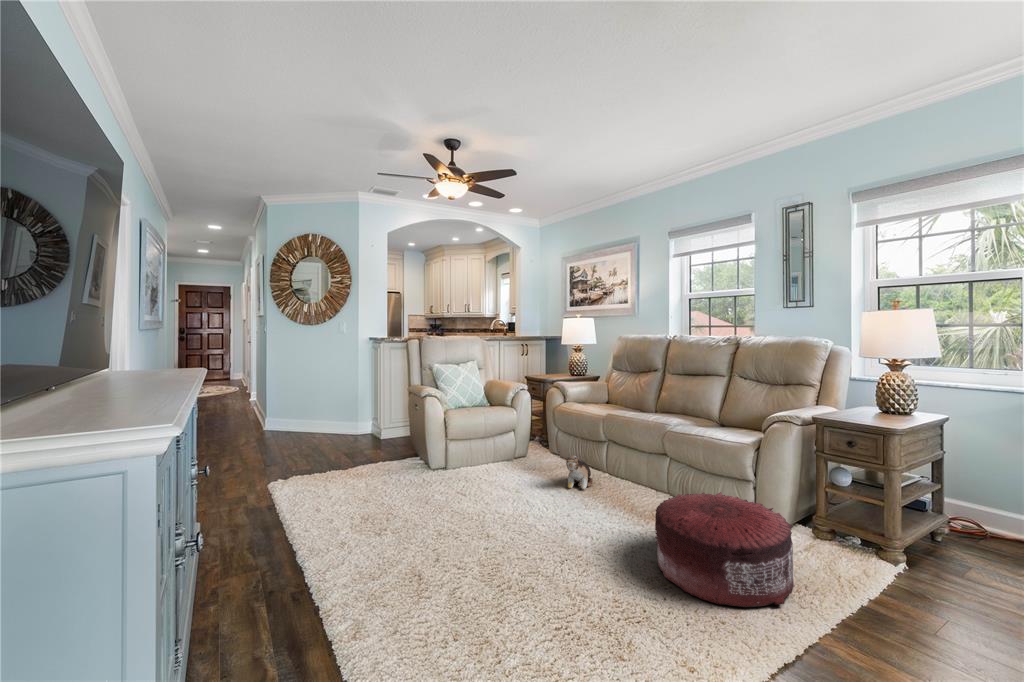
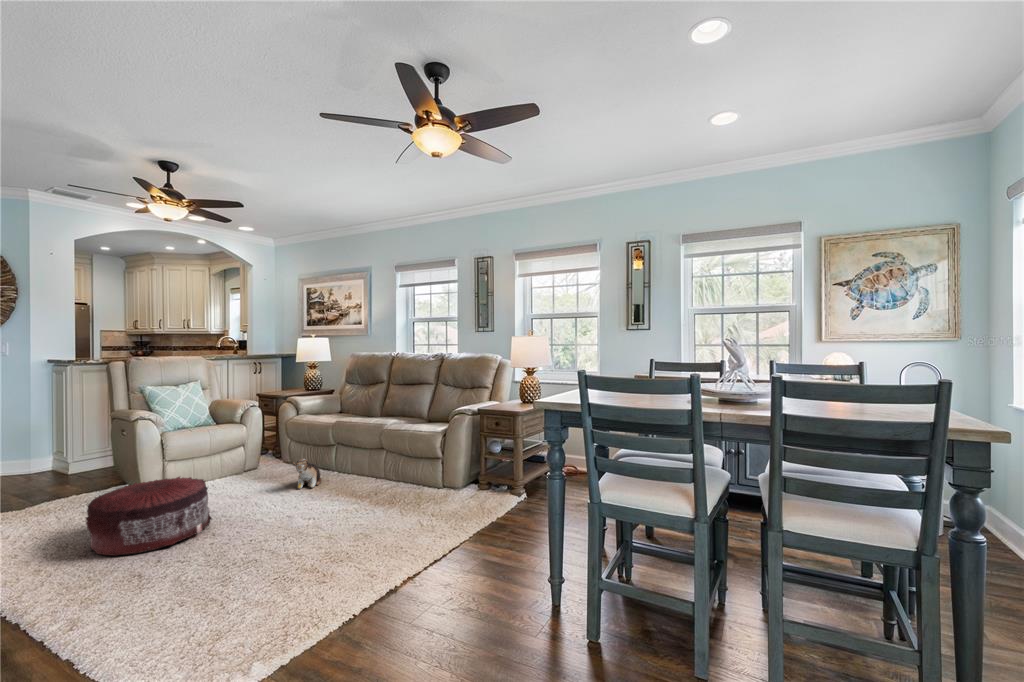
pouf: present [655,492,795,607] -> present [86,477,212,556]

